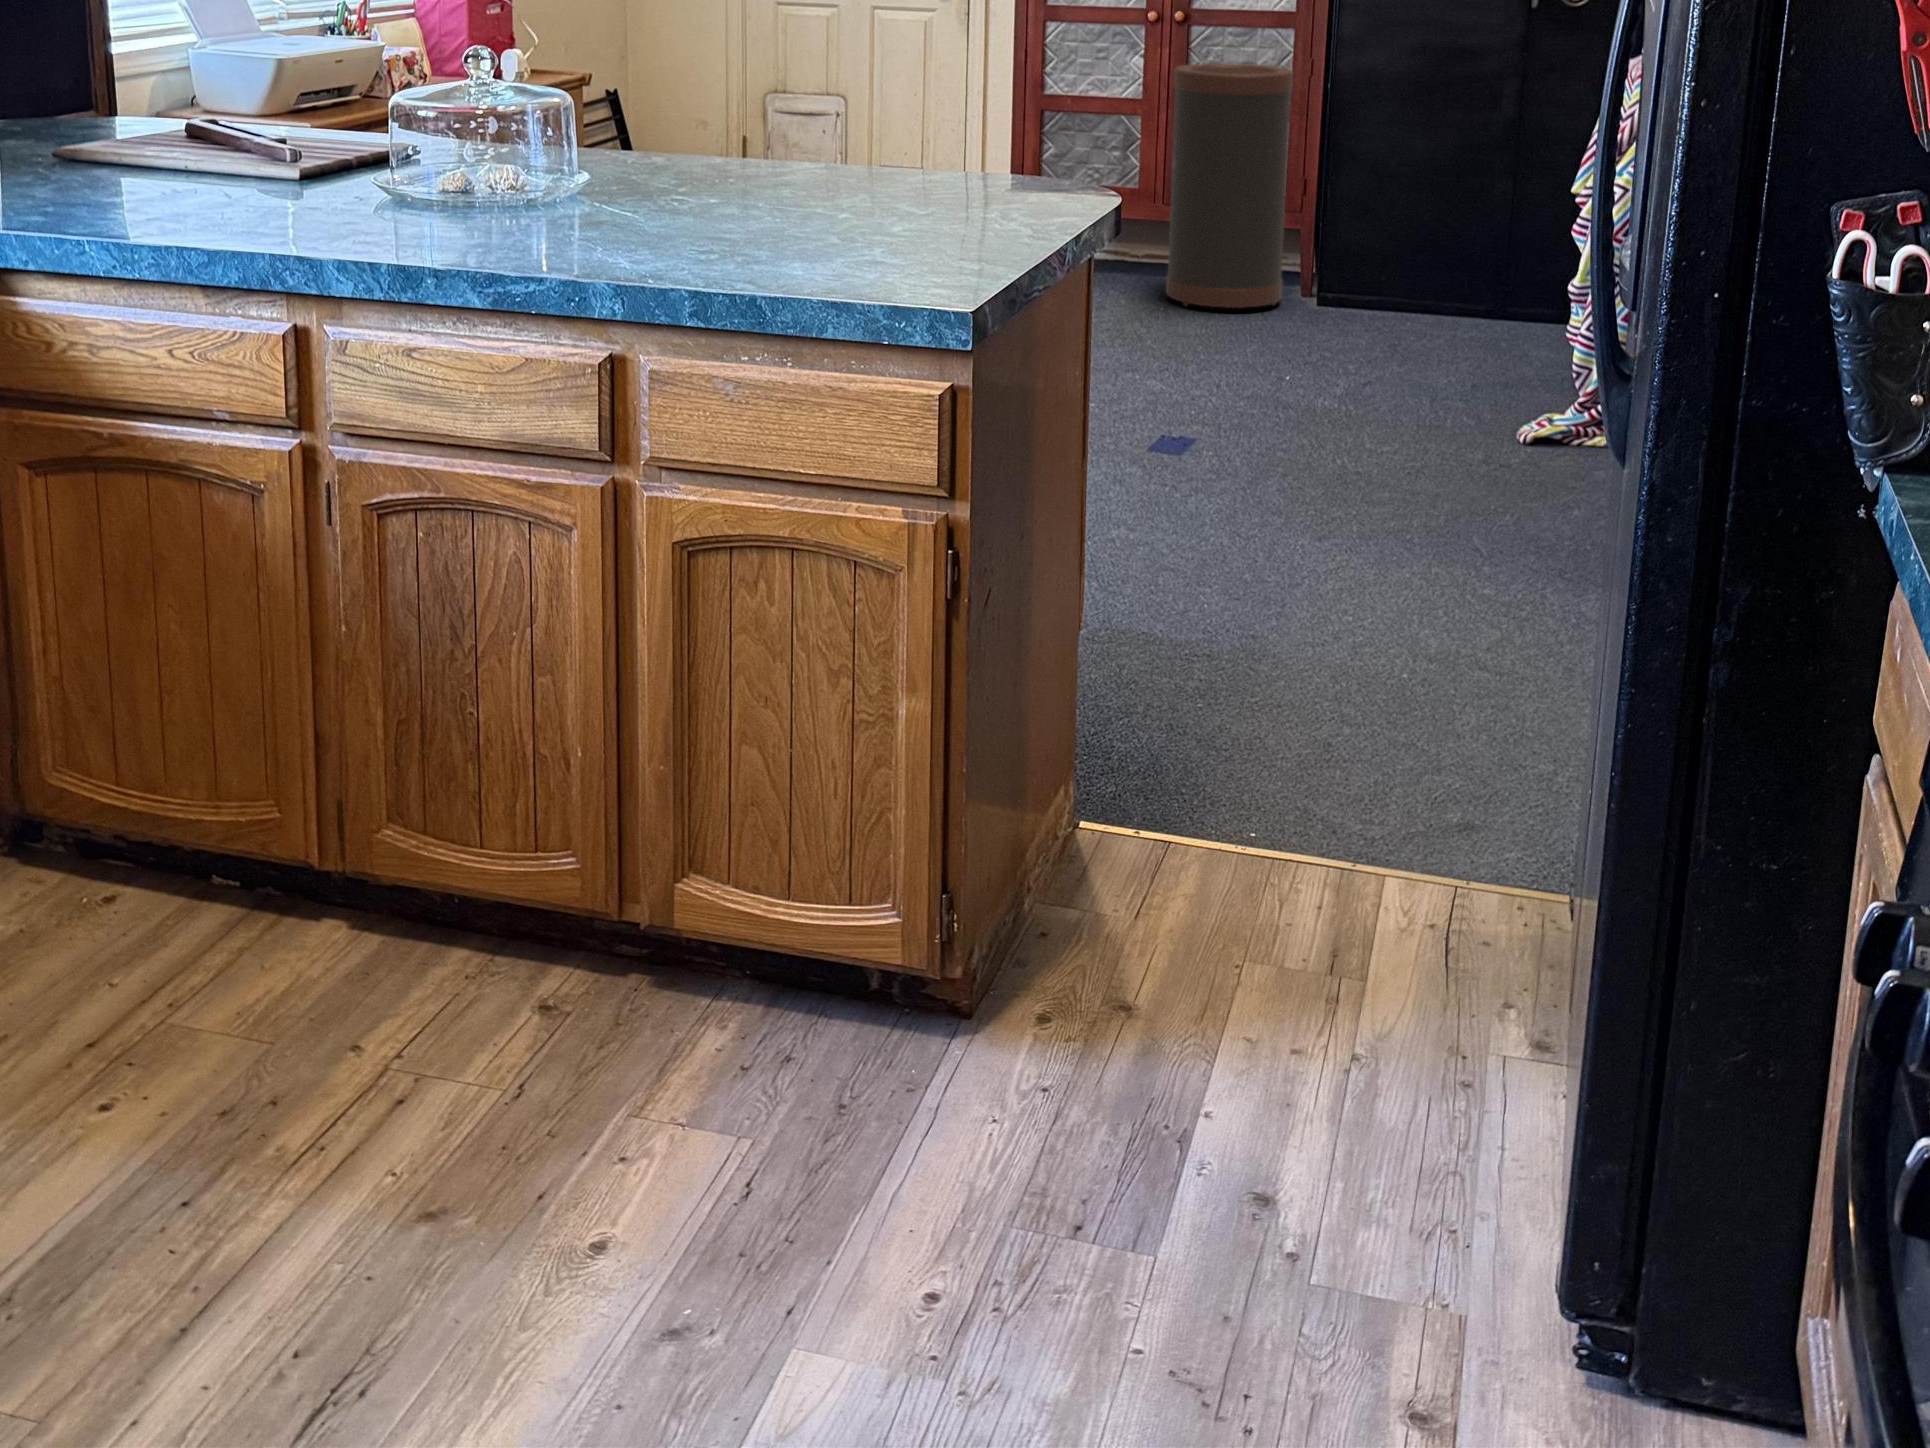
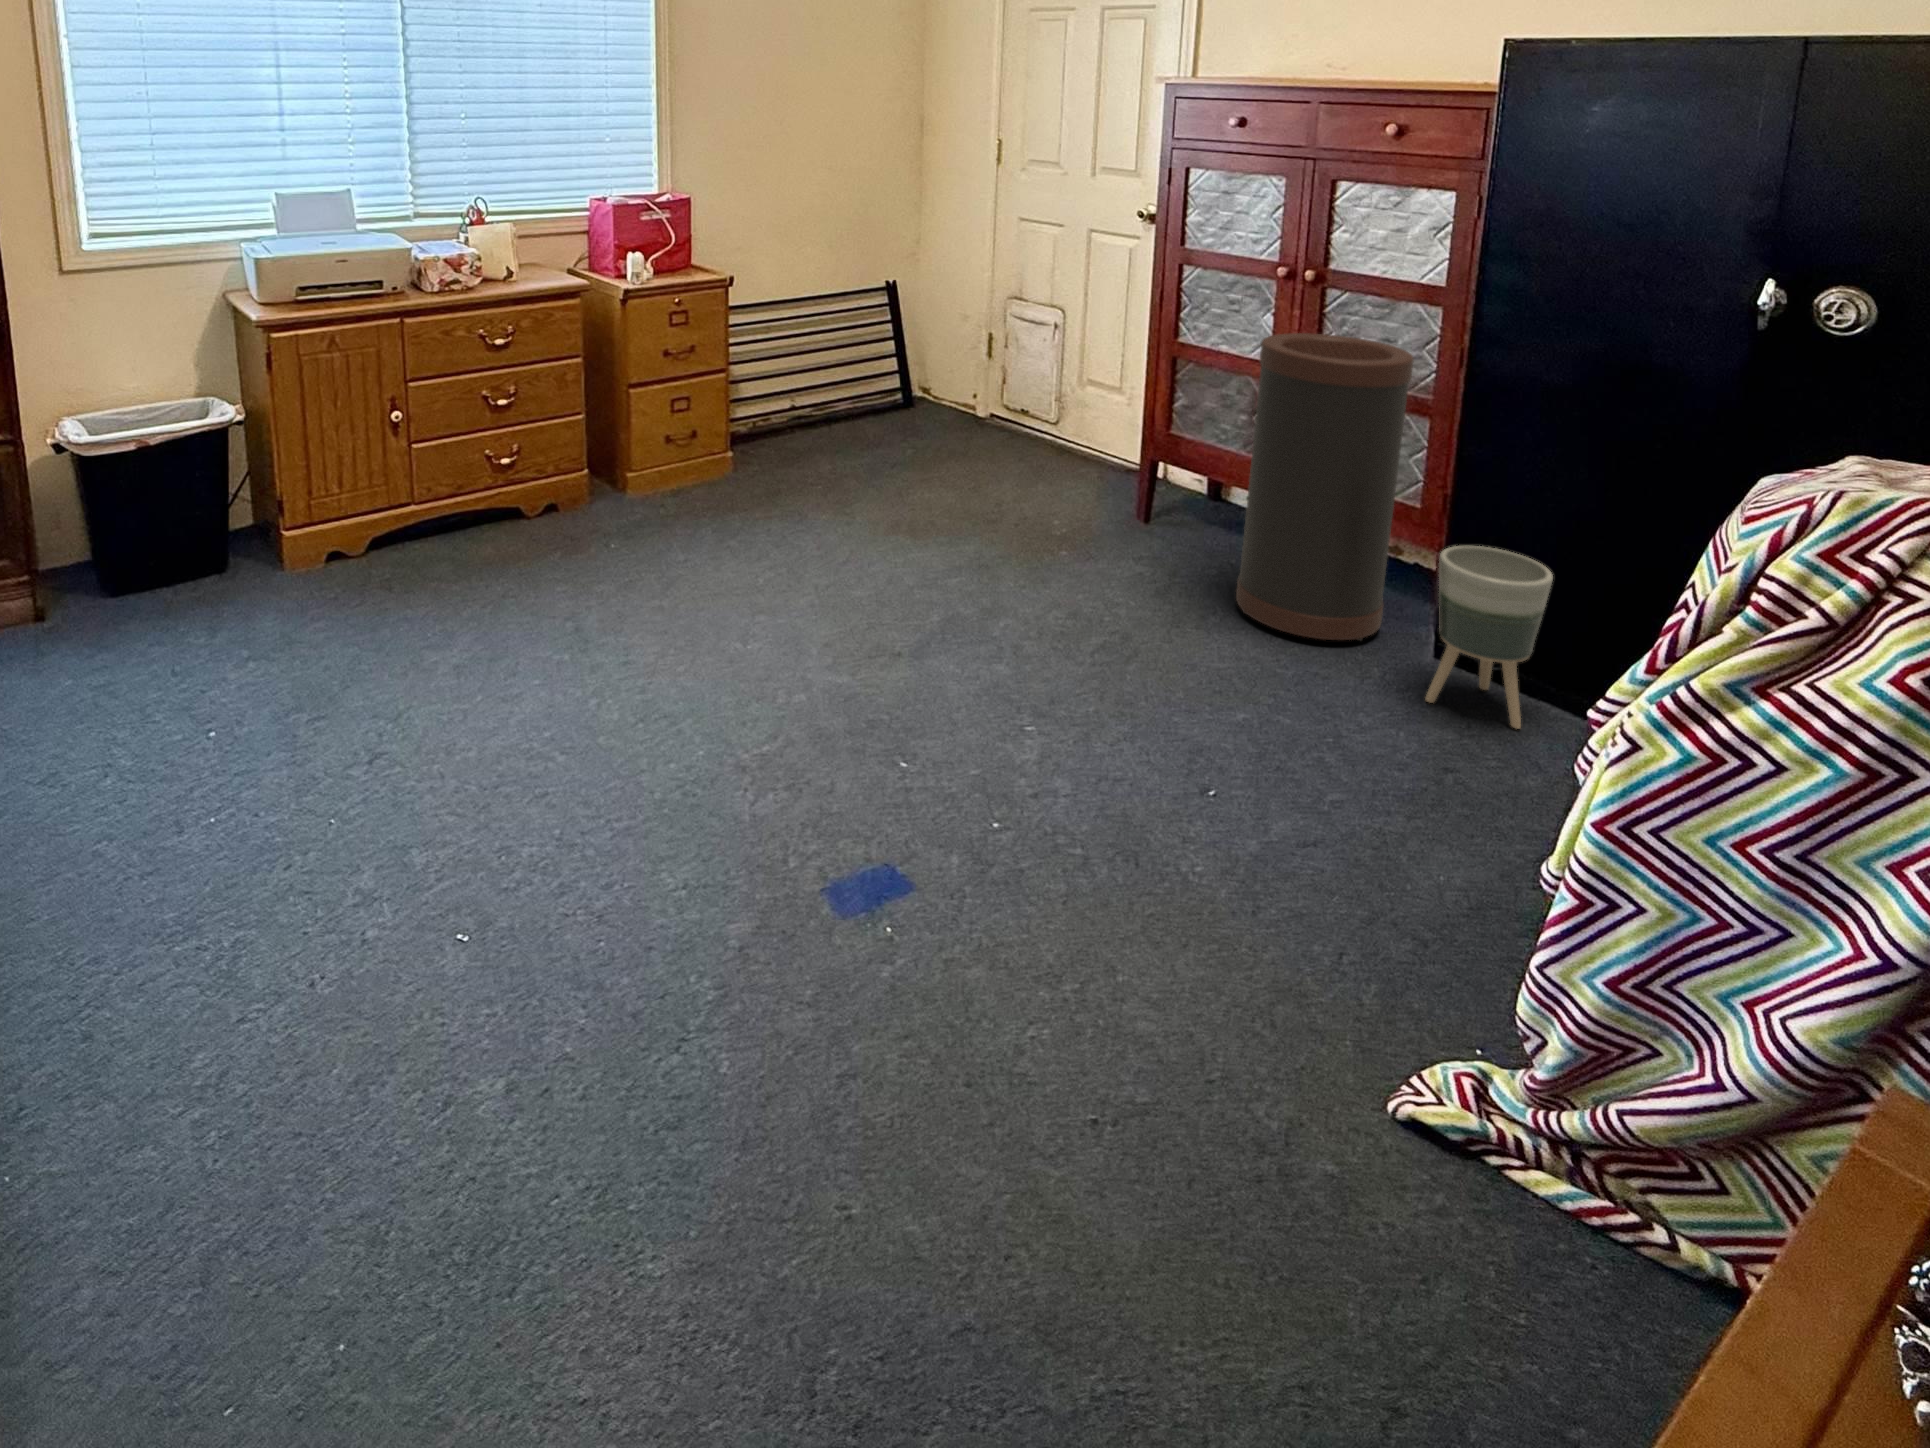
planter: none [1348,203,1425,325] -> present [1425,546,1553,729]

